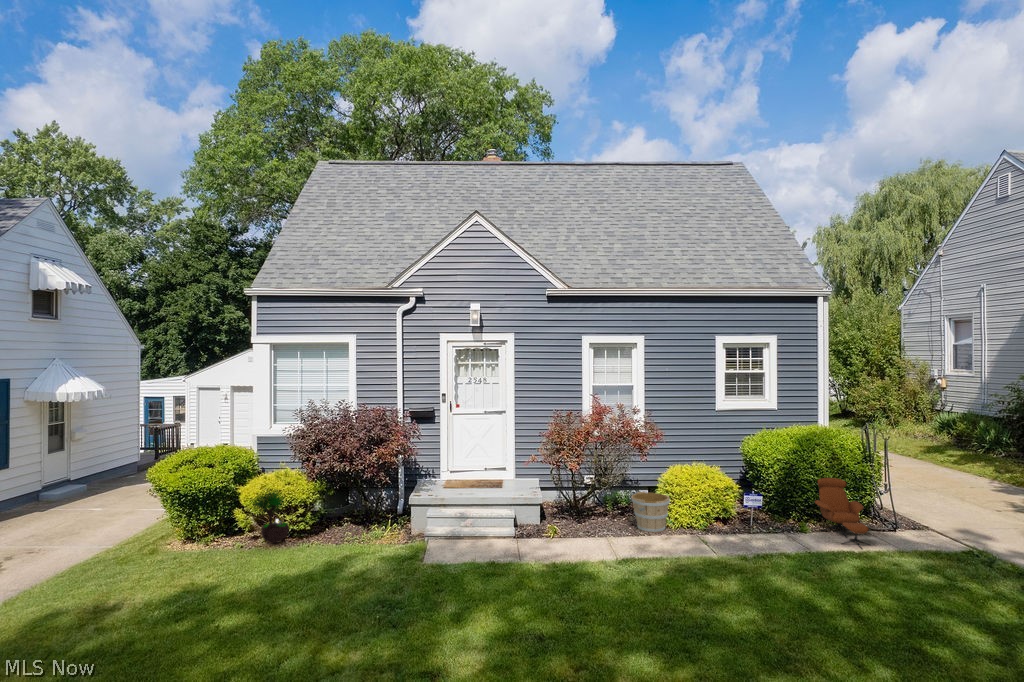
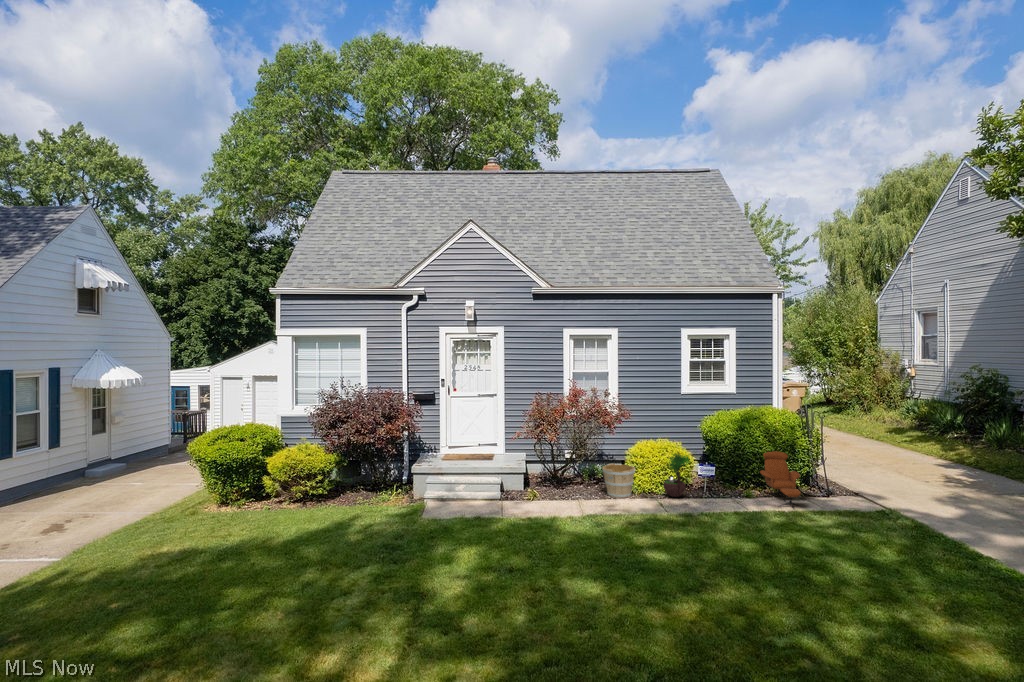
potted tree: present [254,491,289,543] -> present [664,453,688,497]

